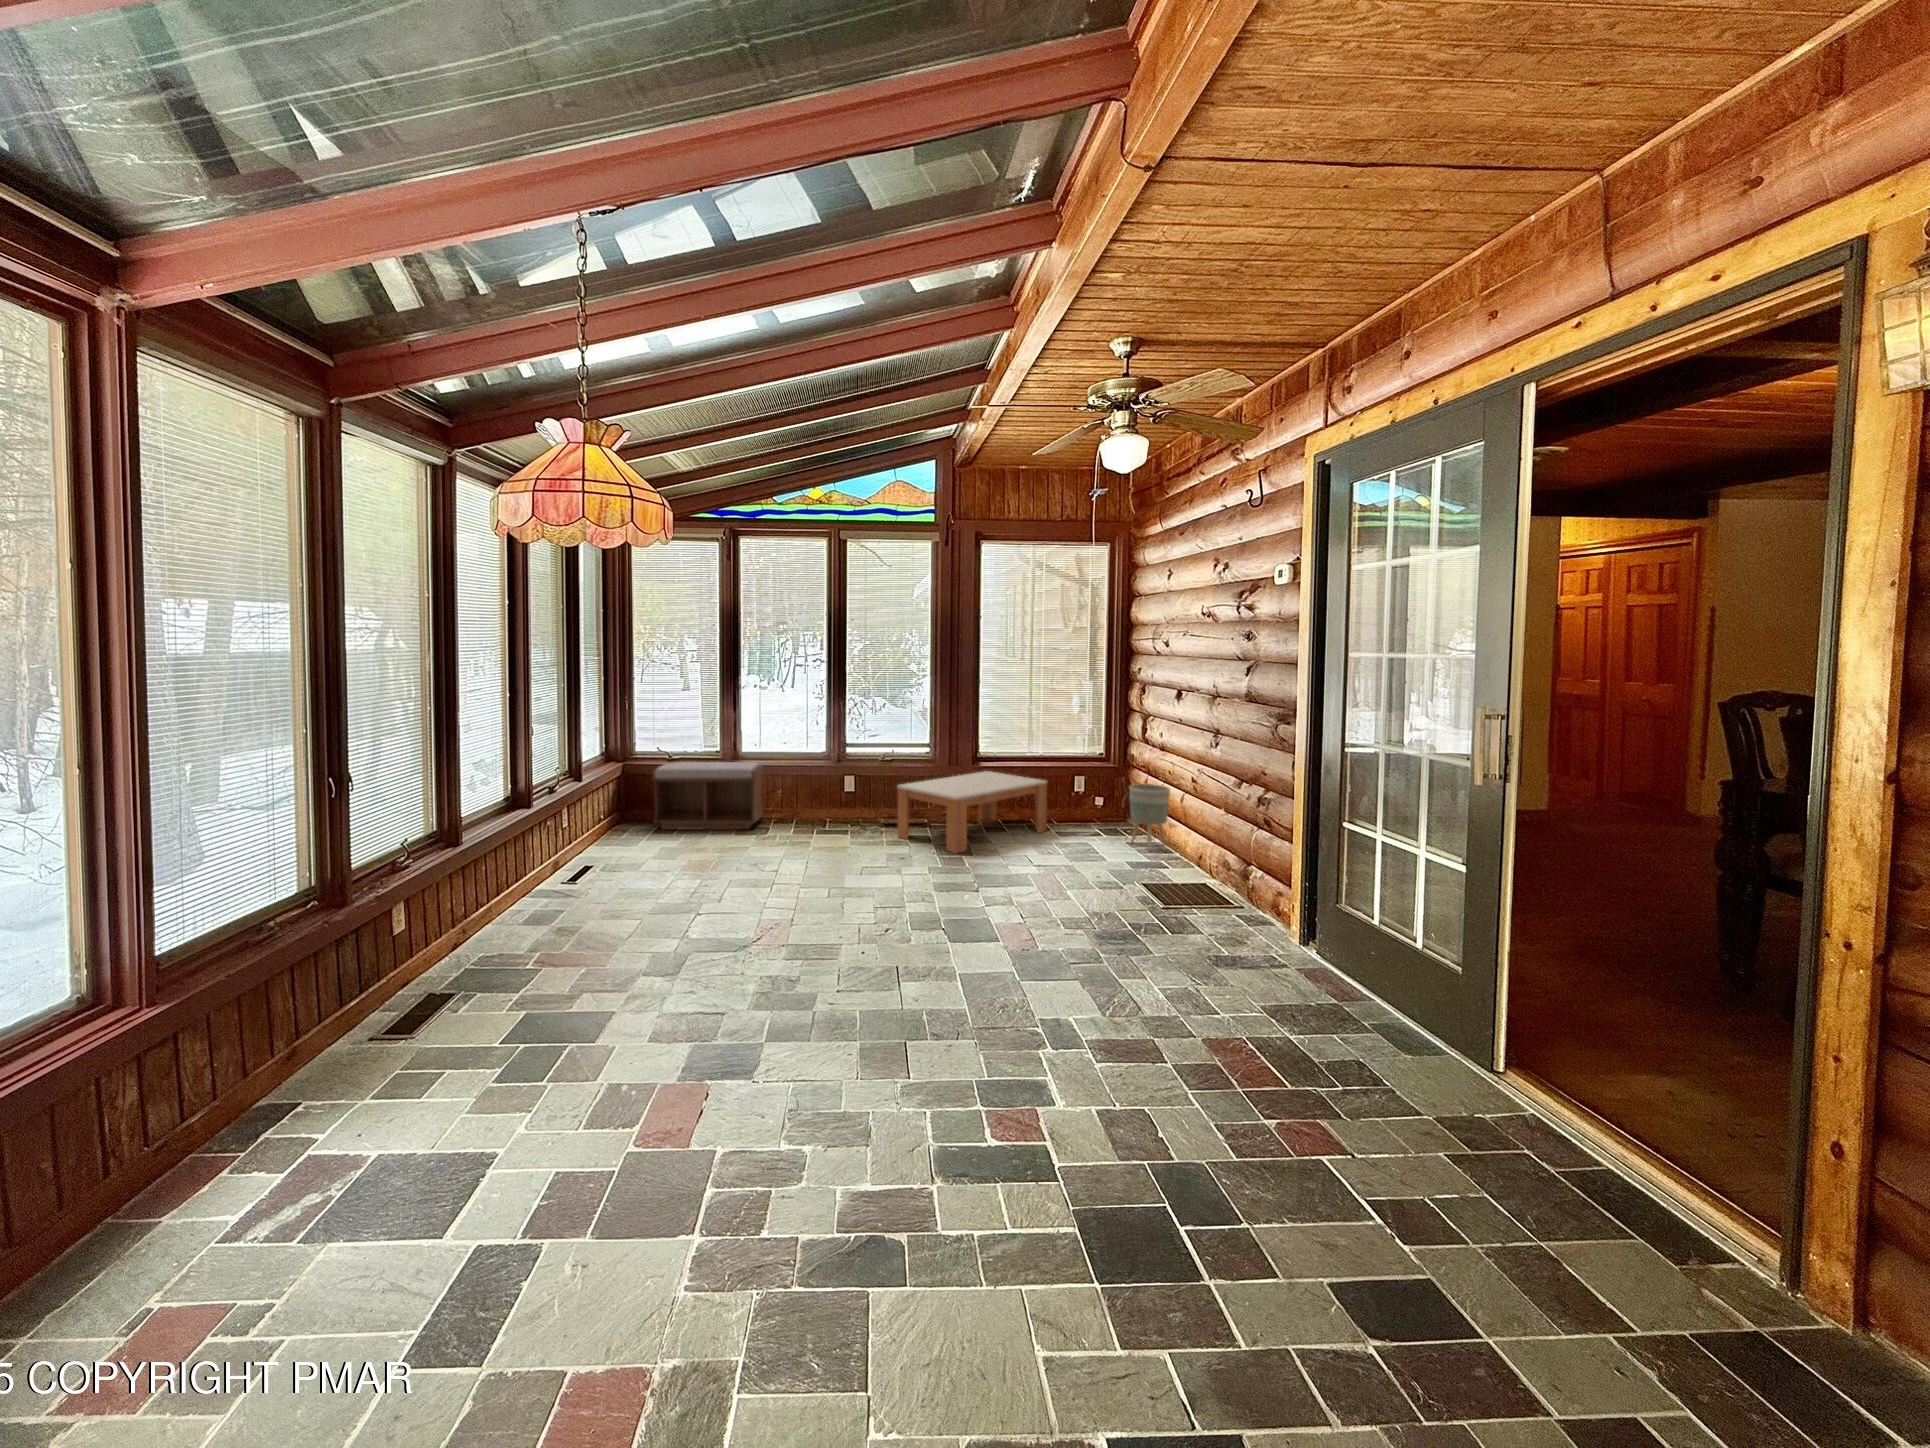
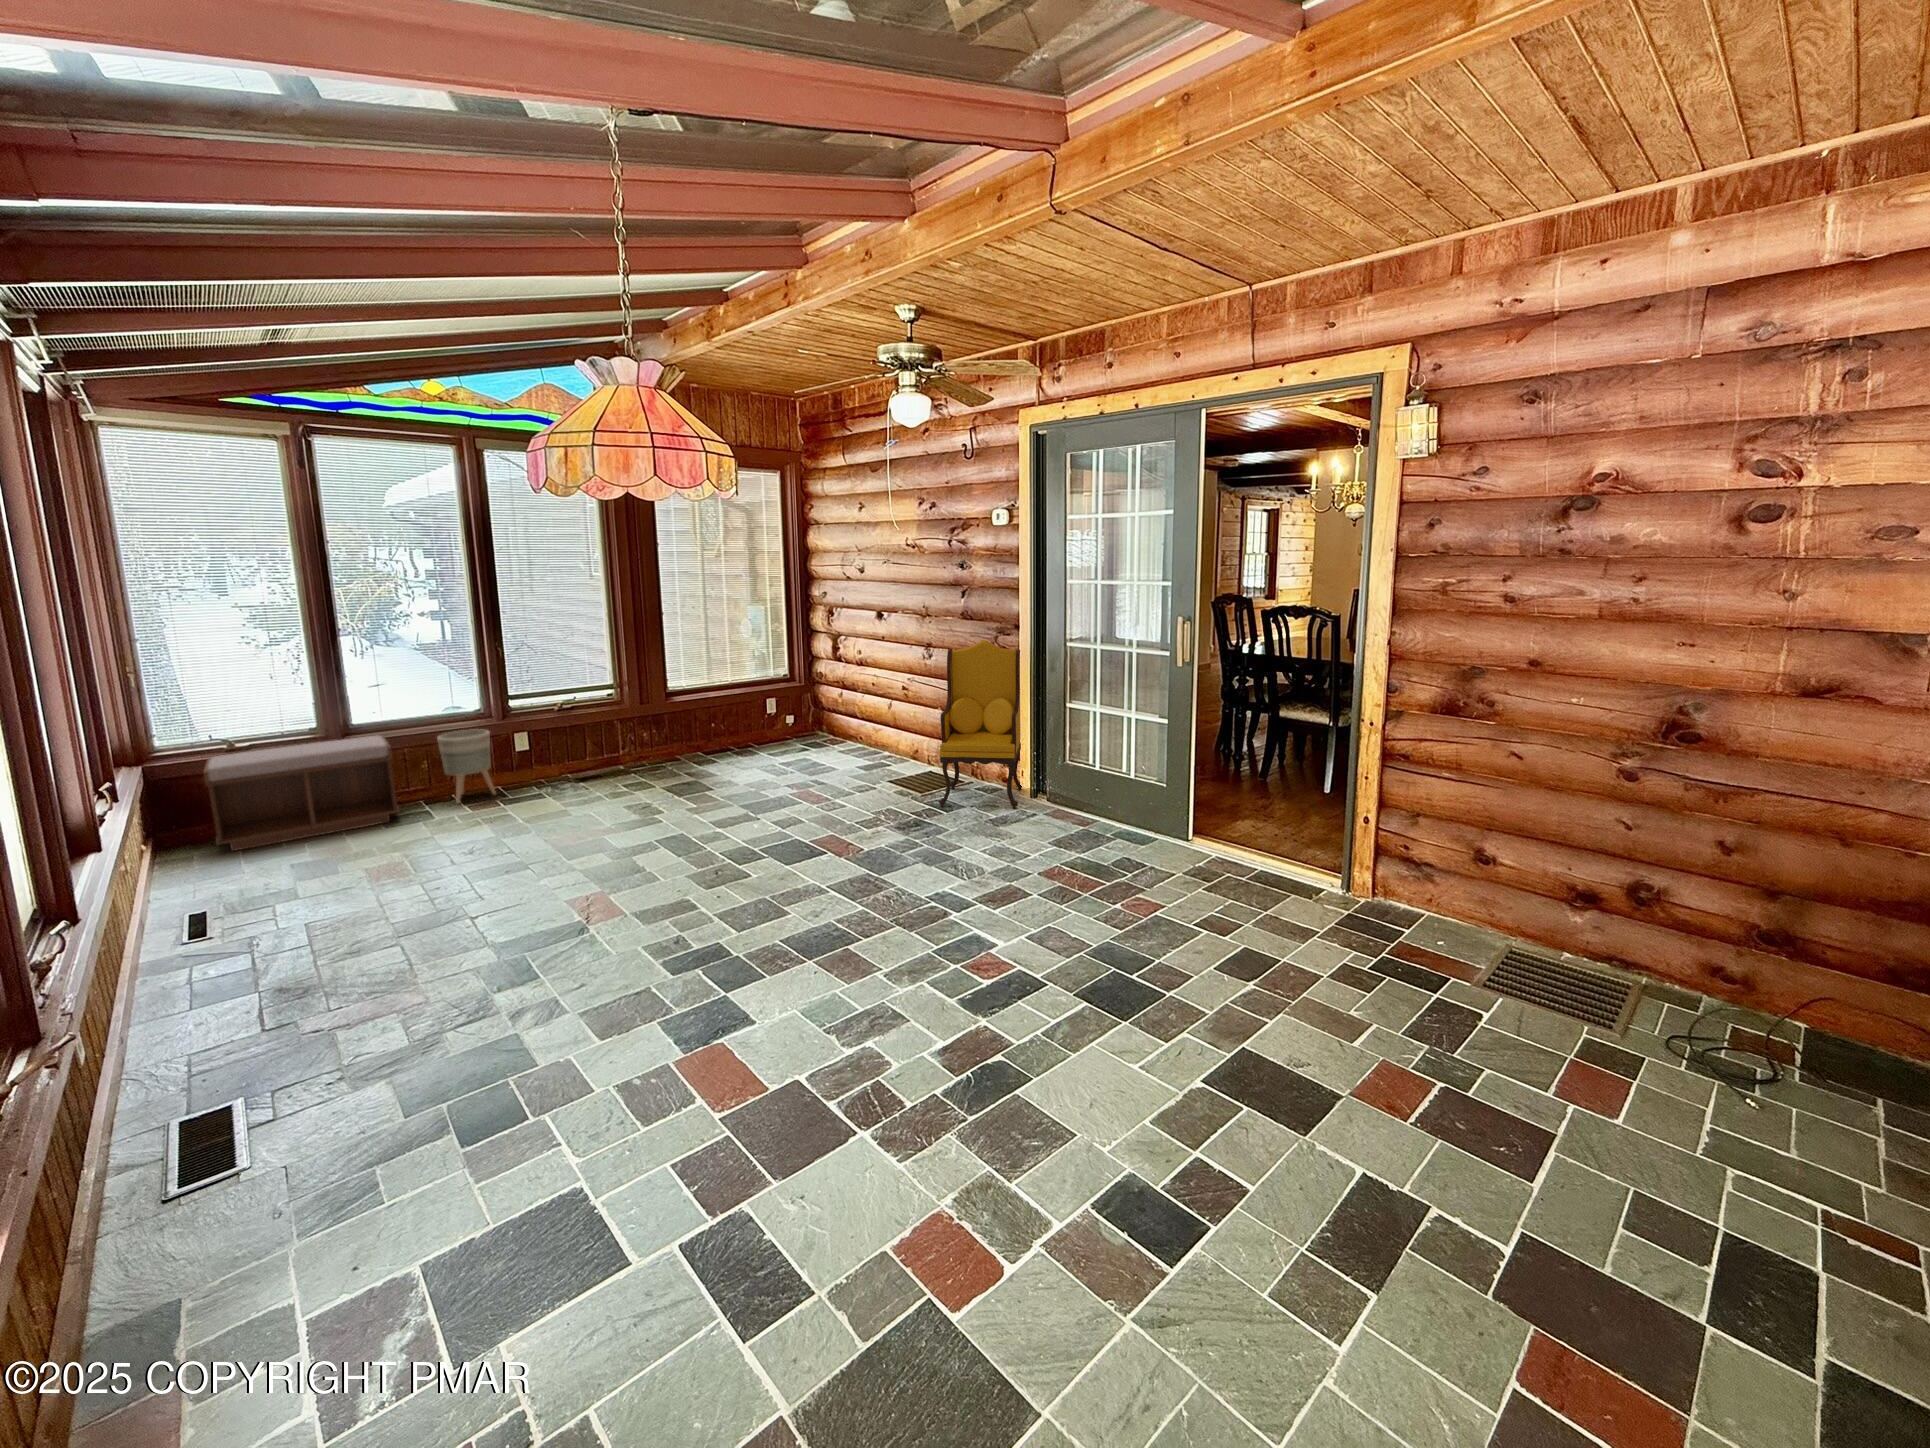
armchair: none [1166,727,1297,949] -> present [939,640,1022,809]
coffee table: present [897,771,1047,853] -> none [605,706,761,793]
planter: present [1129,784,1170,851] -> present [437,729,496,804]

